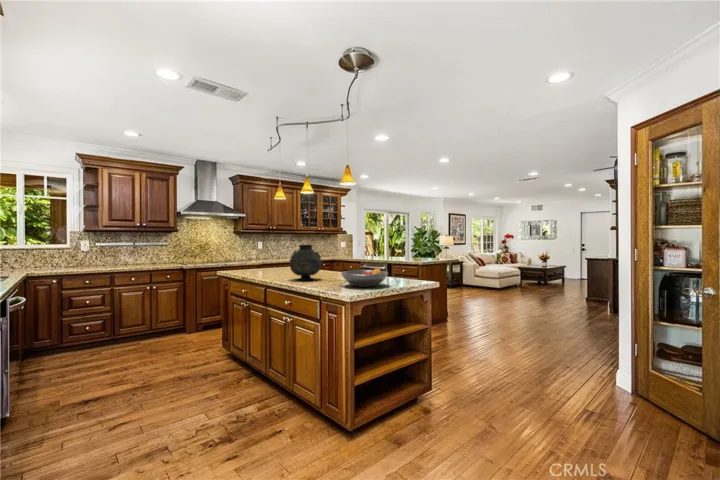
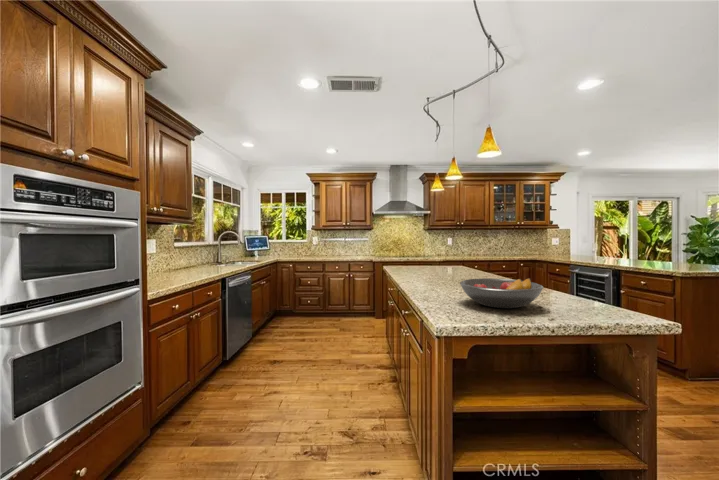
vase: present [290,245,322,280] -> none [418,240,459,285]

